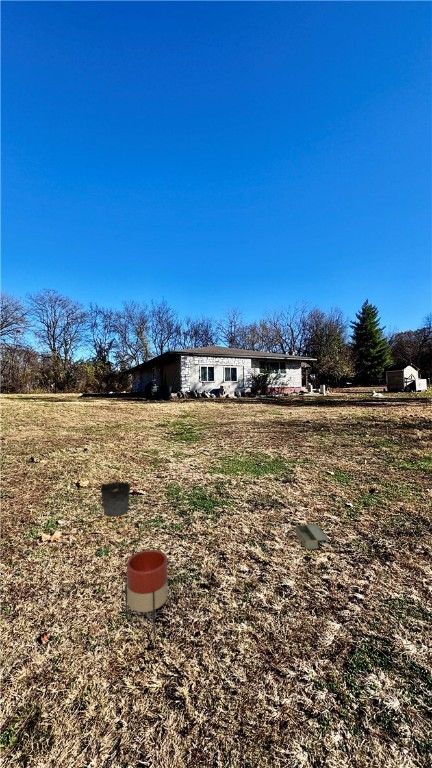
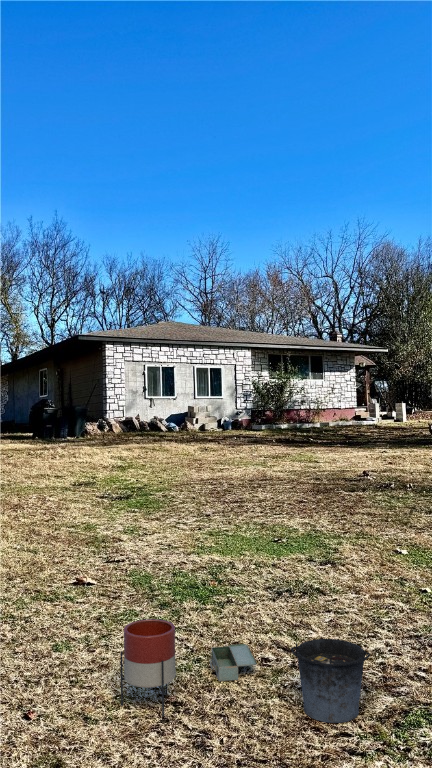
bucket: present [99,482,130,516] -> present [291,639,370,723]
toolbox: present [296,524,328,549] -> present [210,644,257,681]

